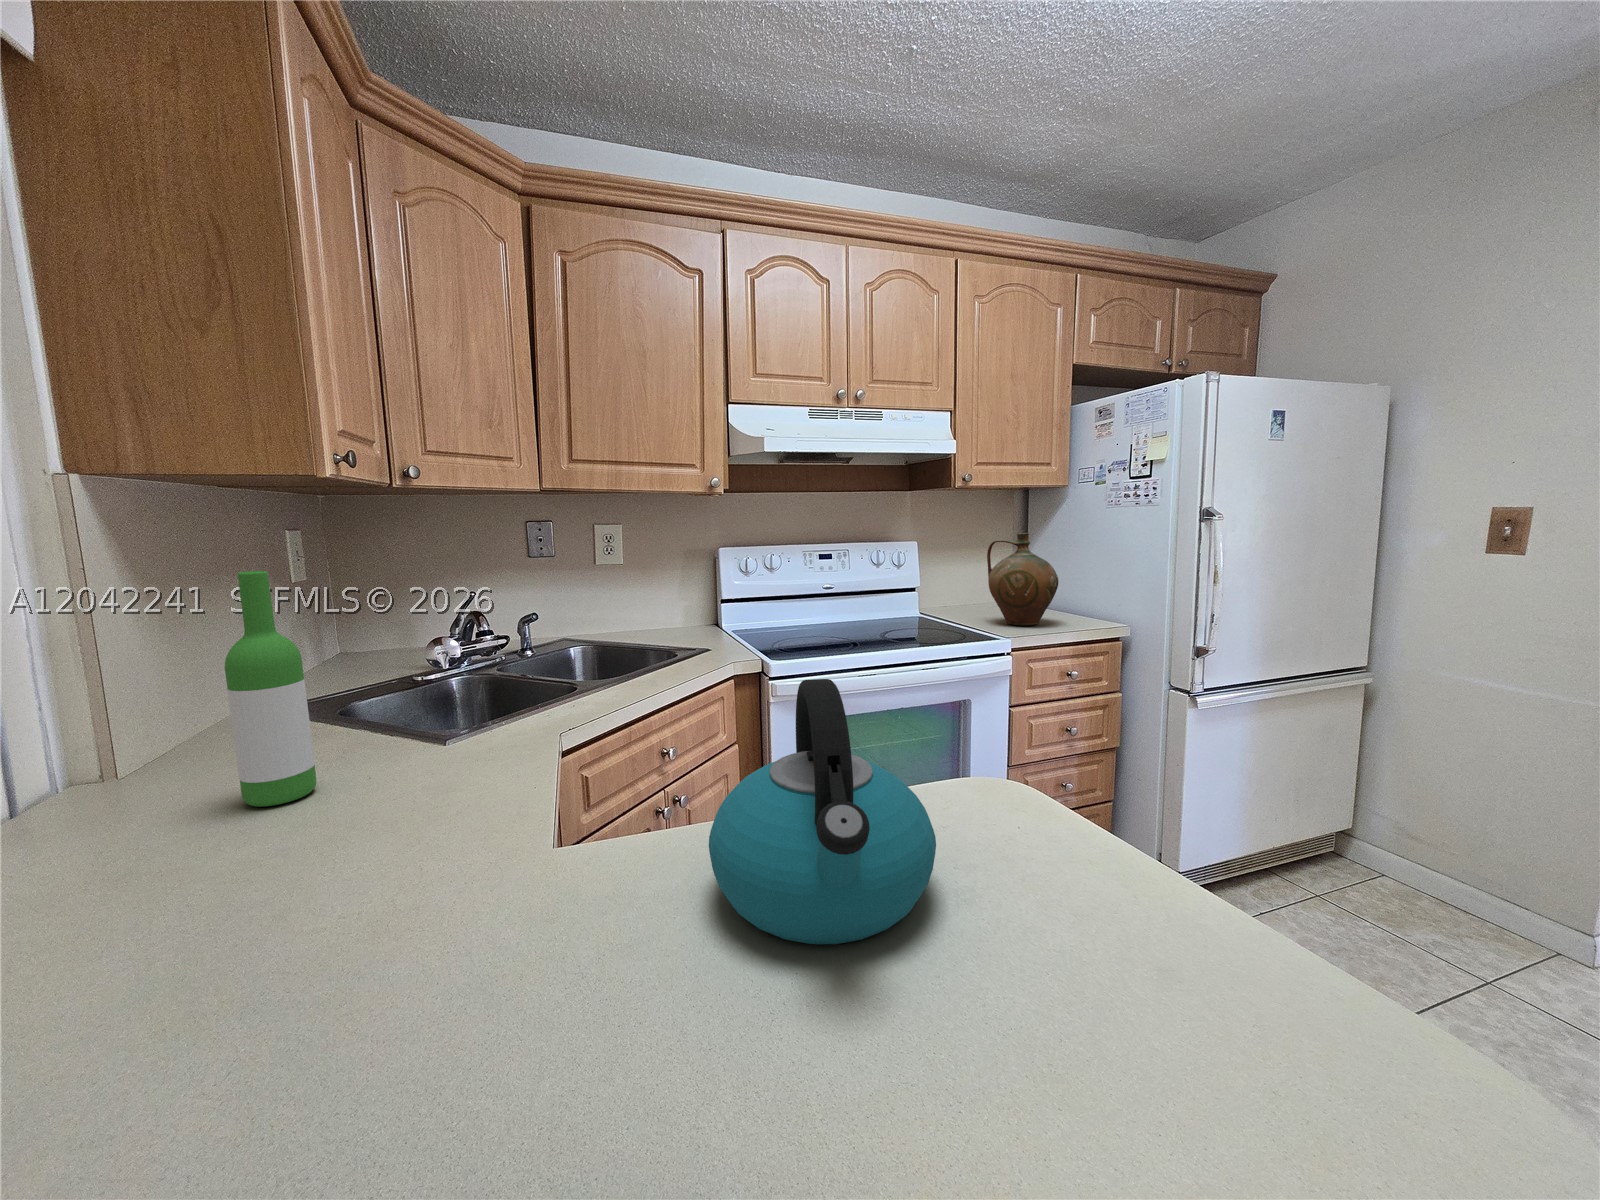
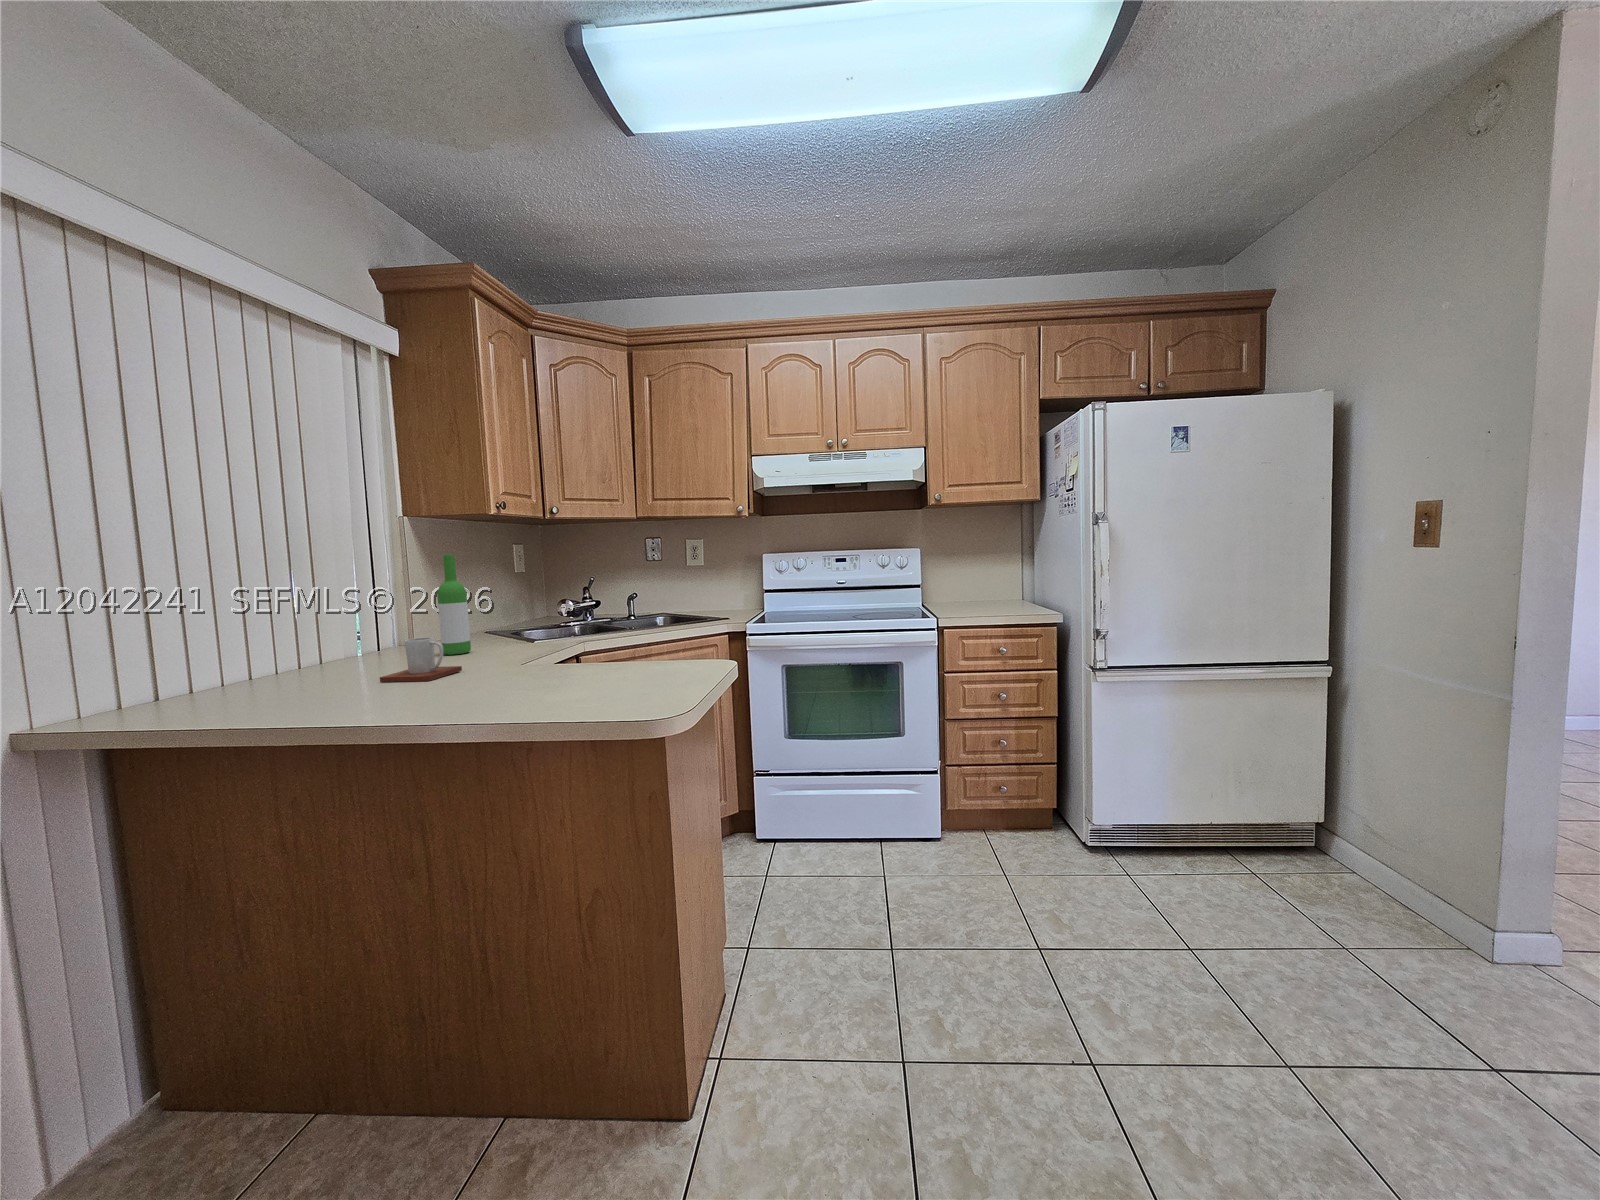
ceramic jug: present [987,533,1058,626] -> none [957,539,1013,613]
kettle: present [709,679,936,944] -> none [531,589,631,686]
mug: none [180,826,412,1012] -> present [380,637,462,682]

